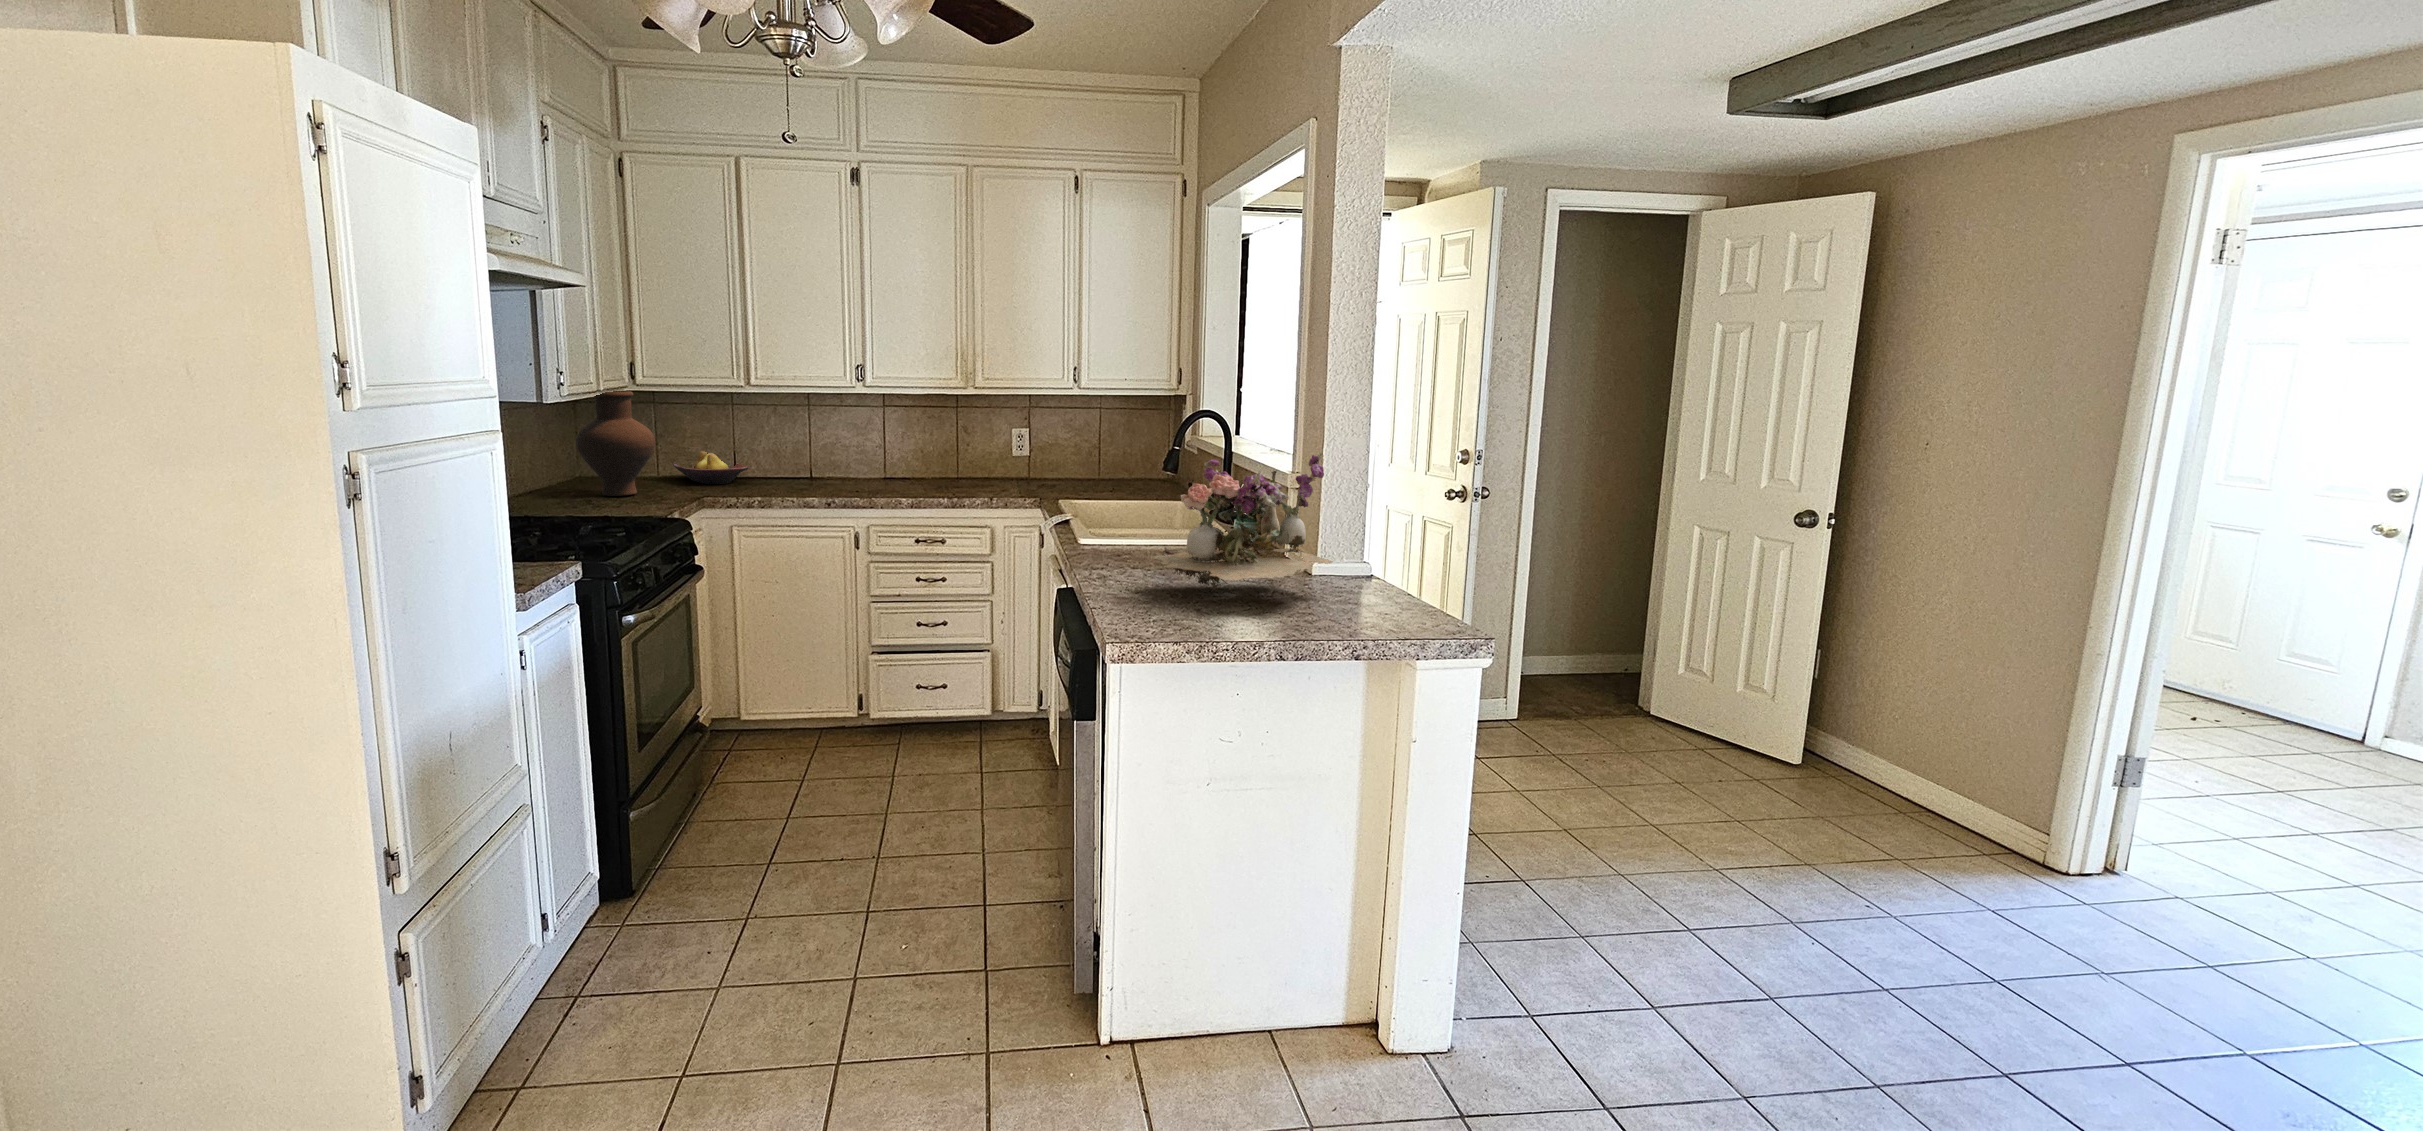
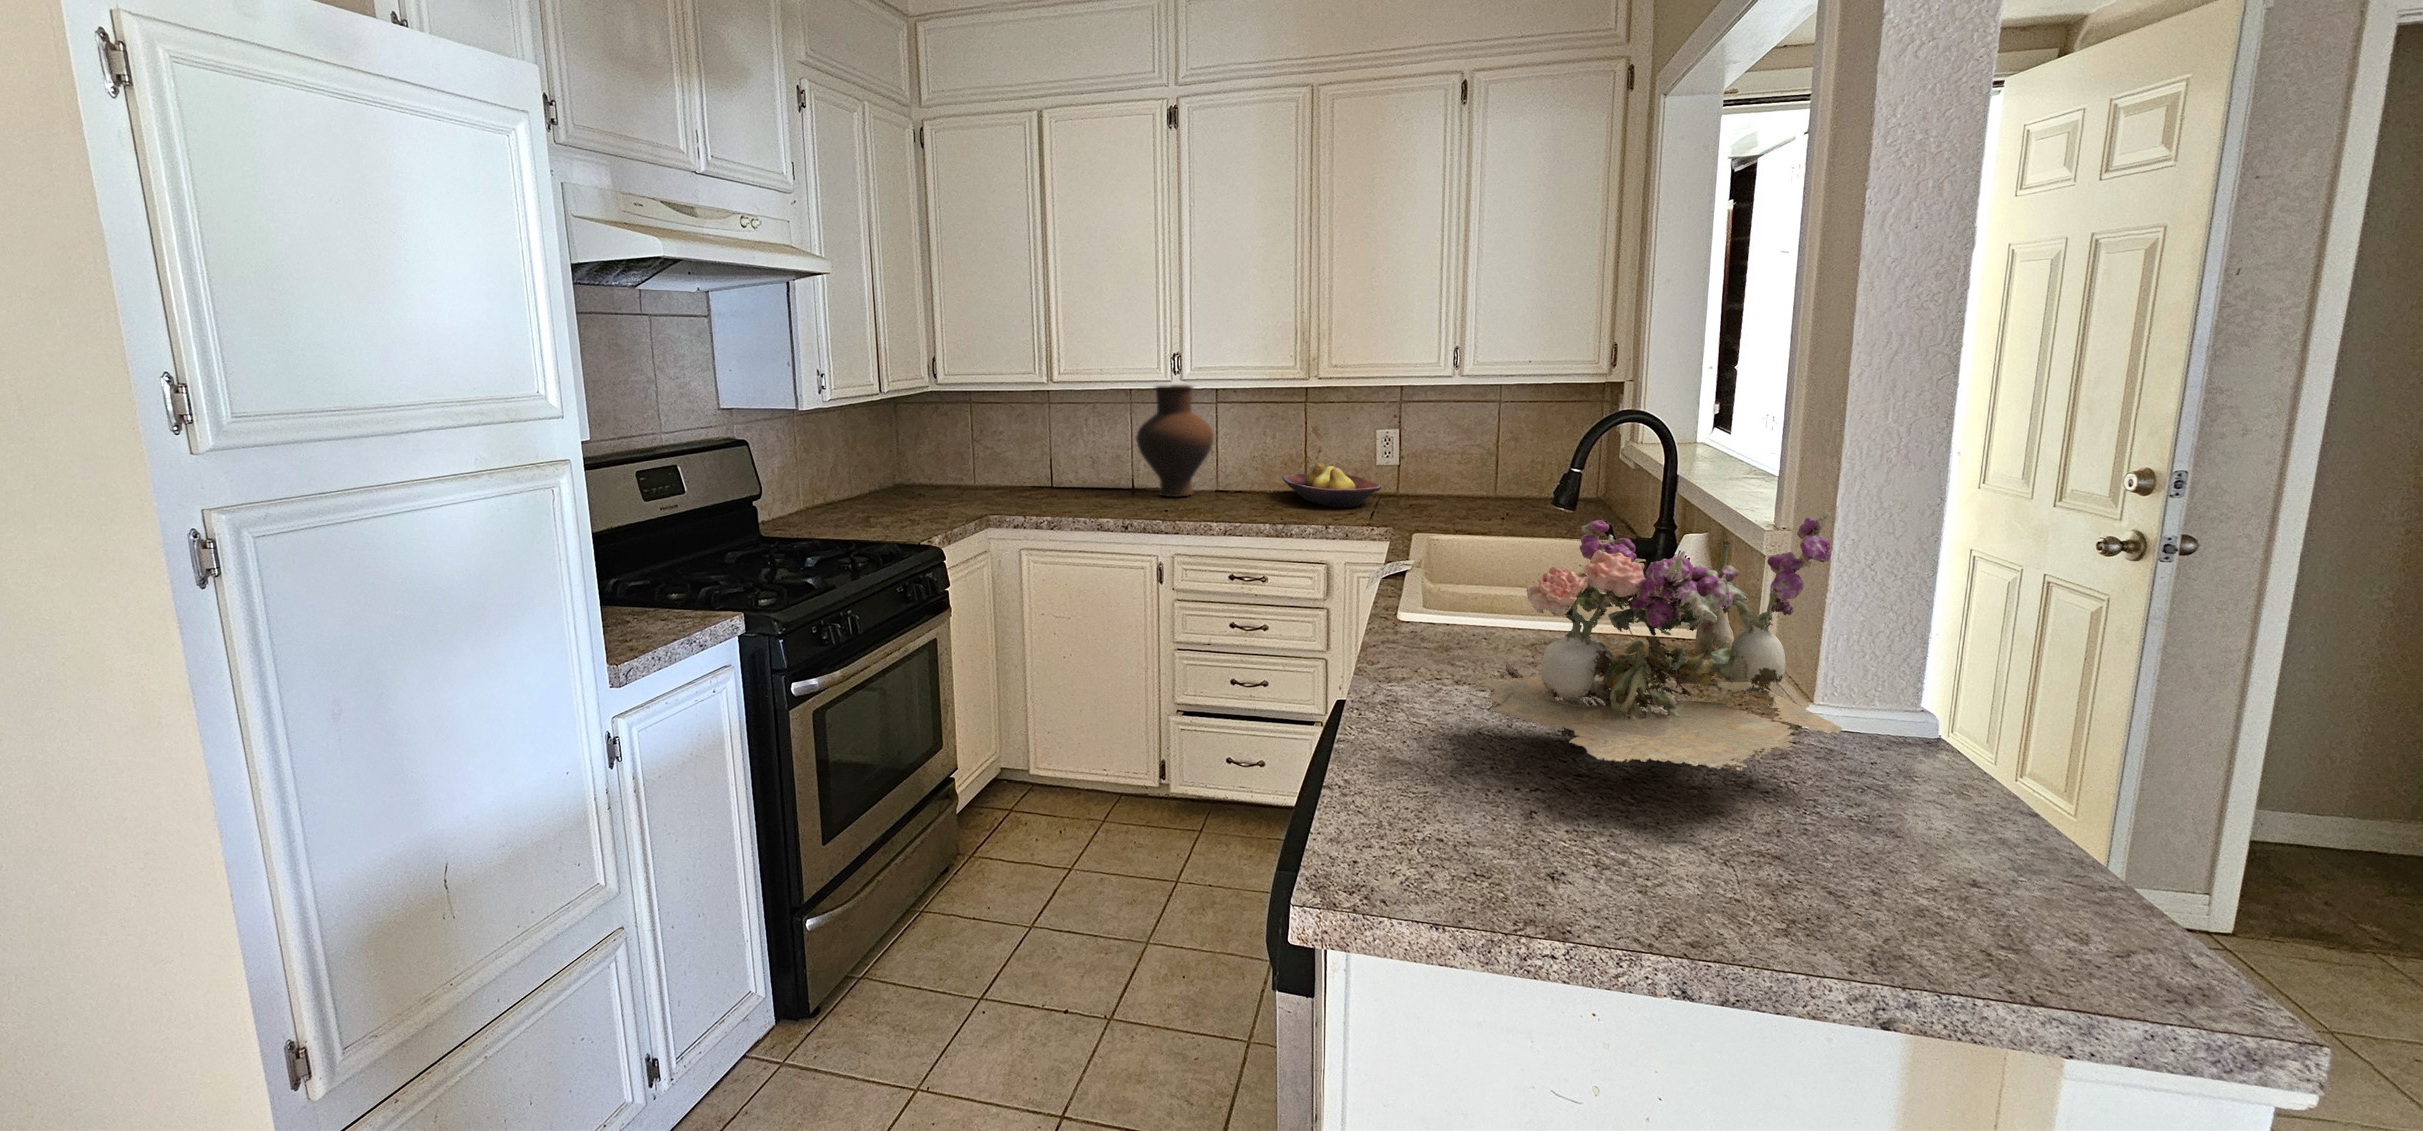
vase: present [576,391,655,496] -> present [1136,385,1214,497]
fruit bowl: present [673,451,748,484] -> present [1283,463,1381,508]

